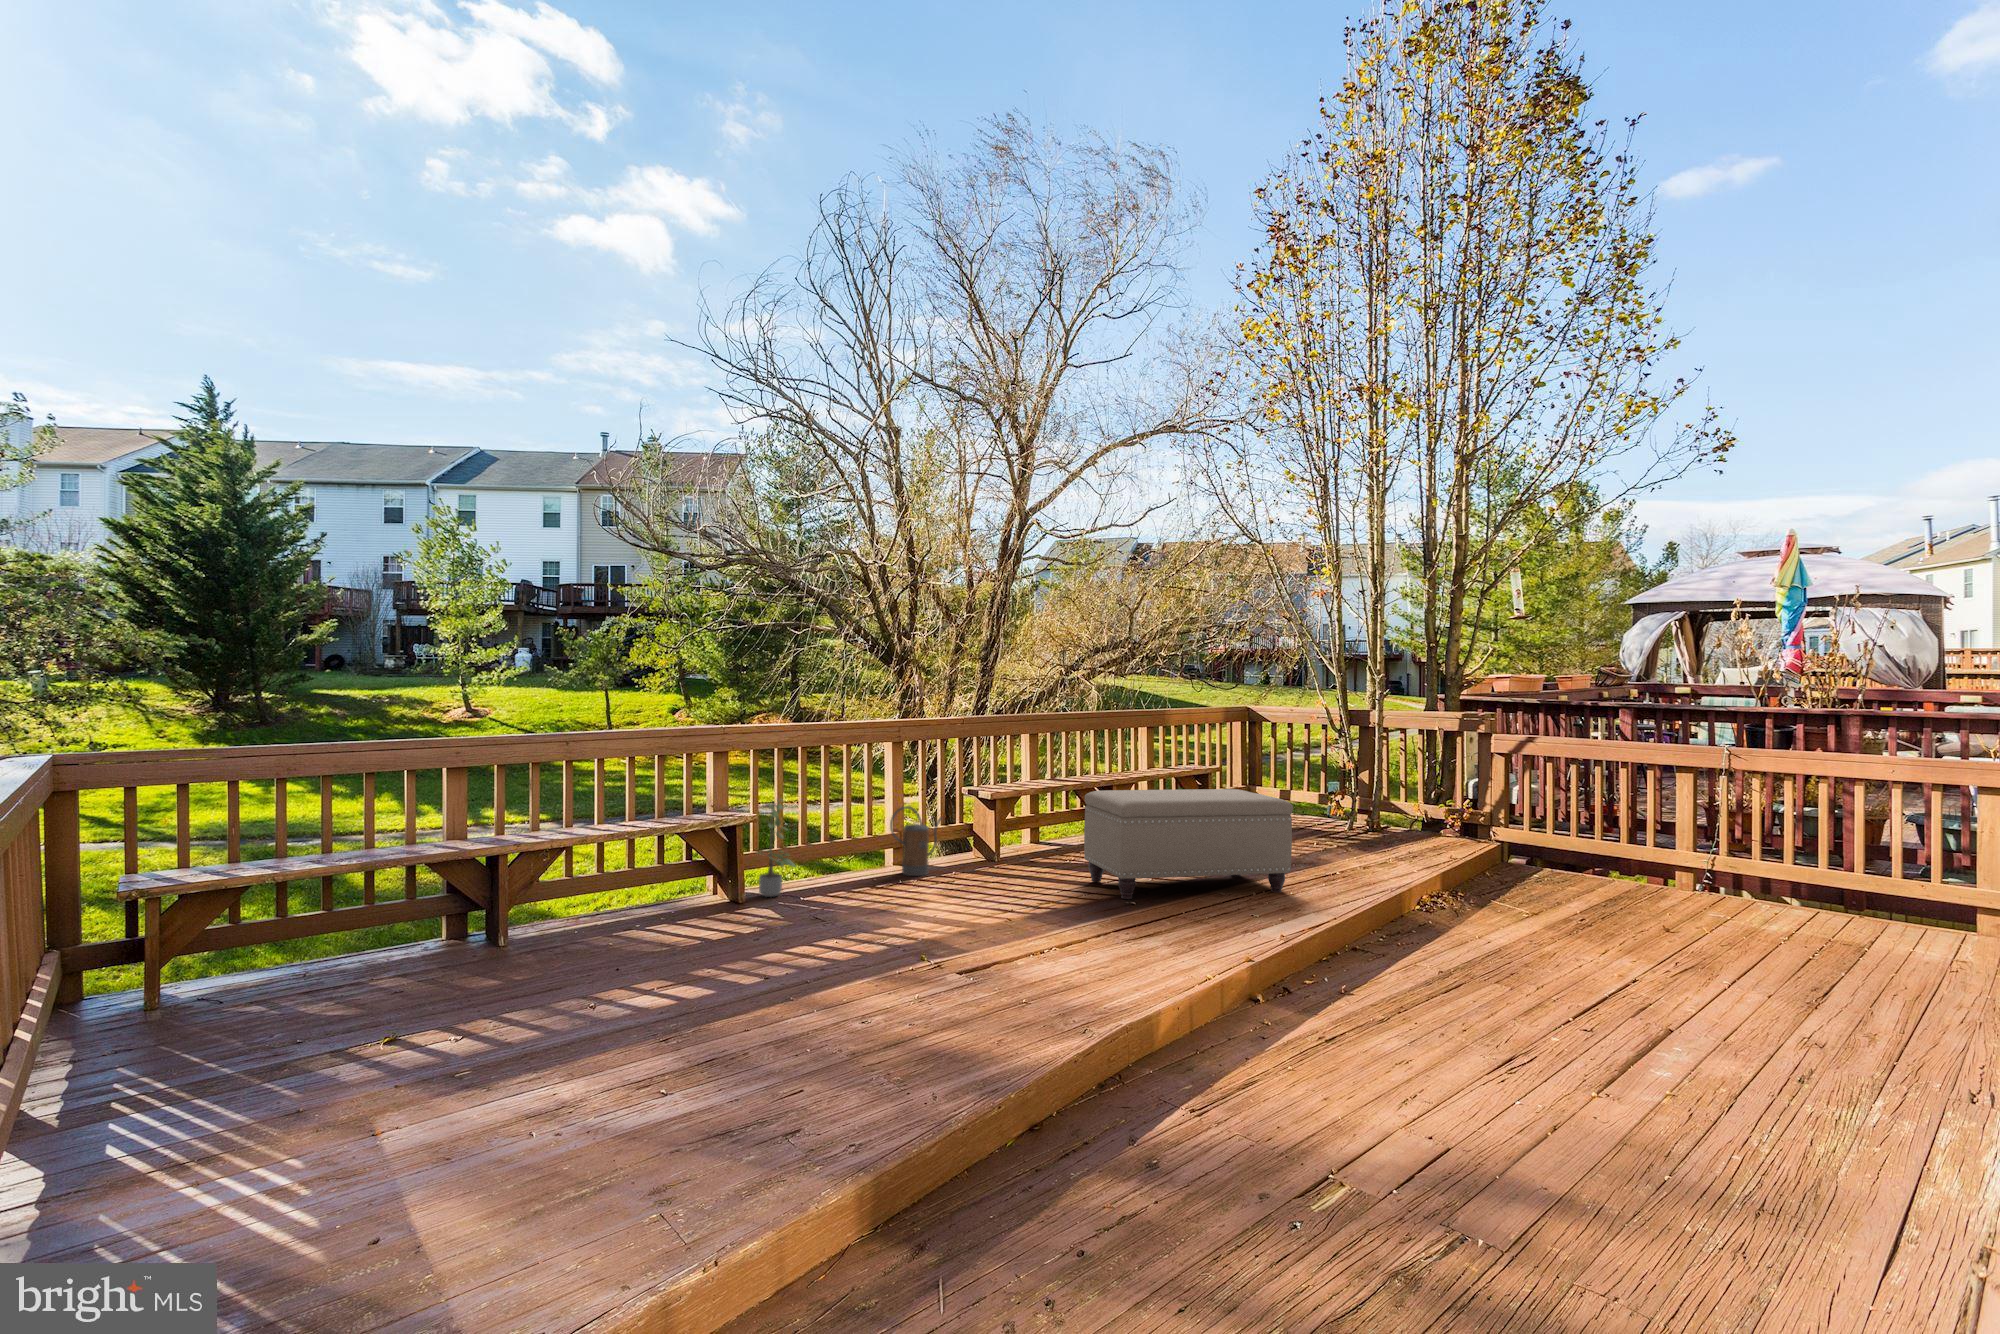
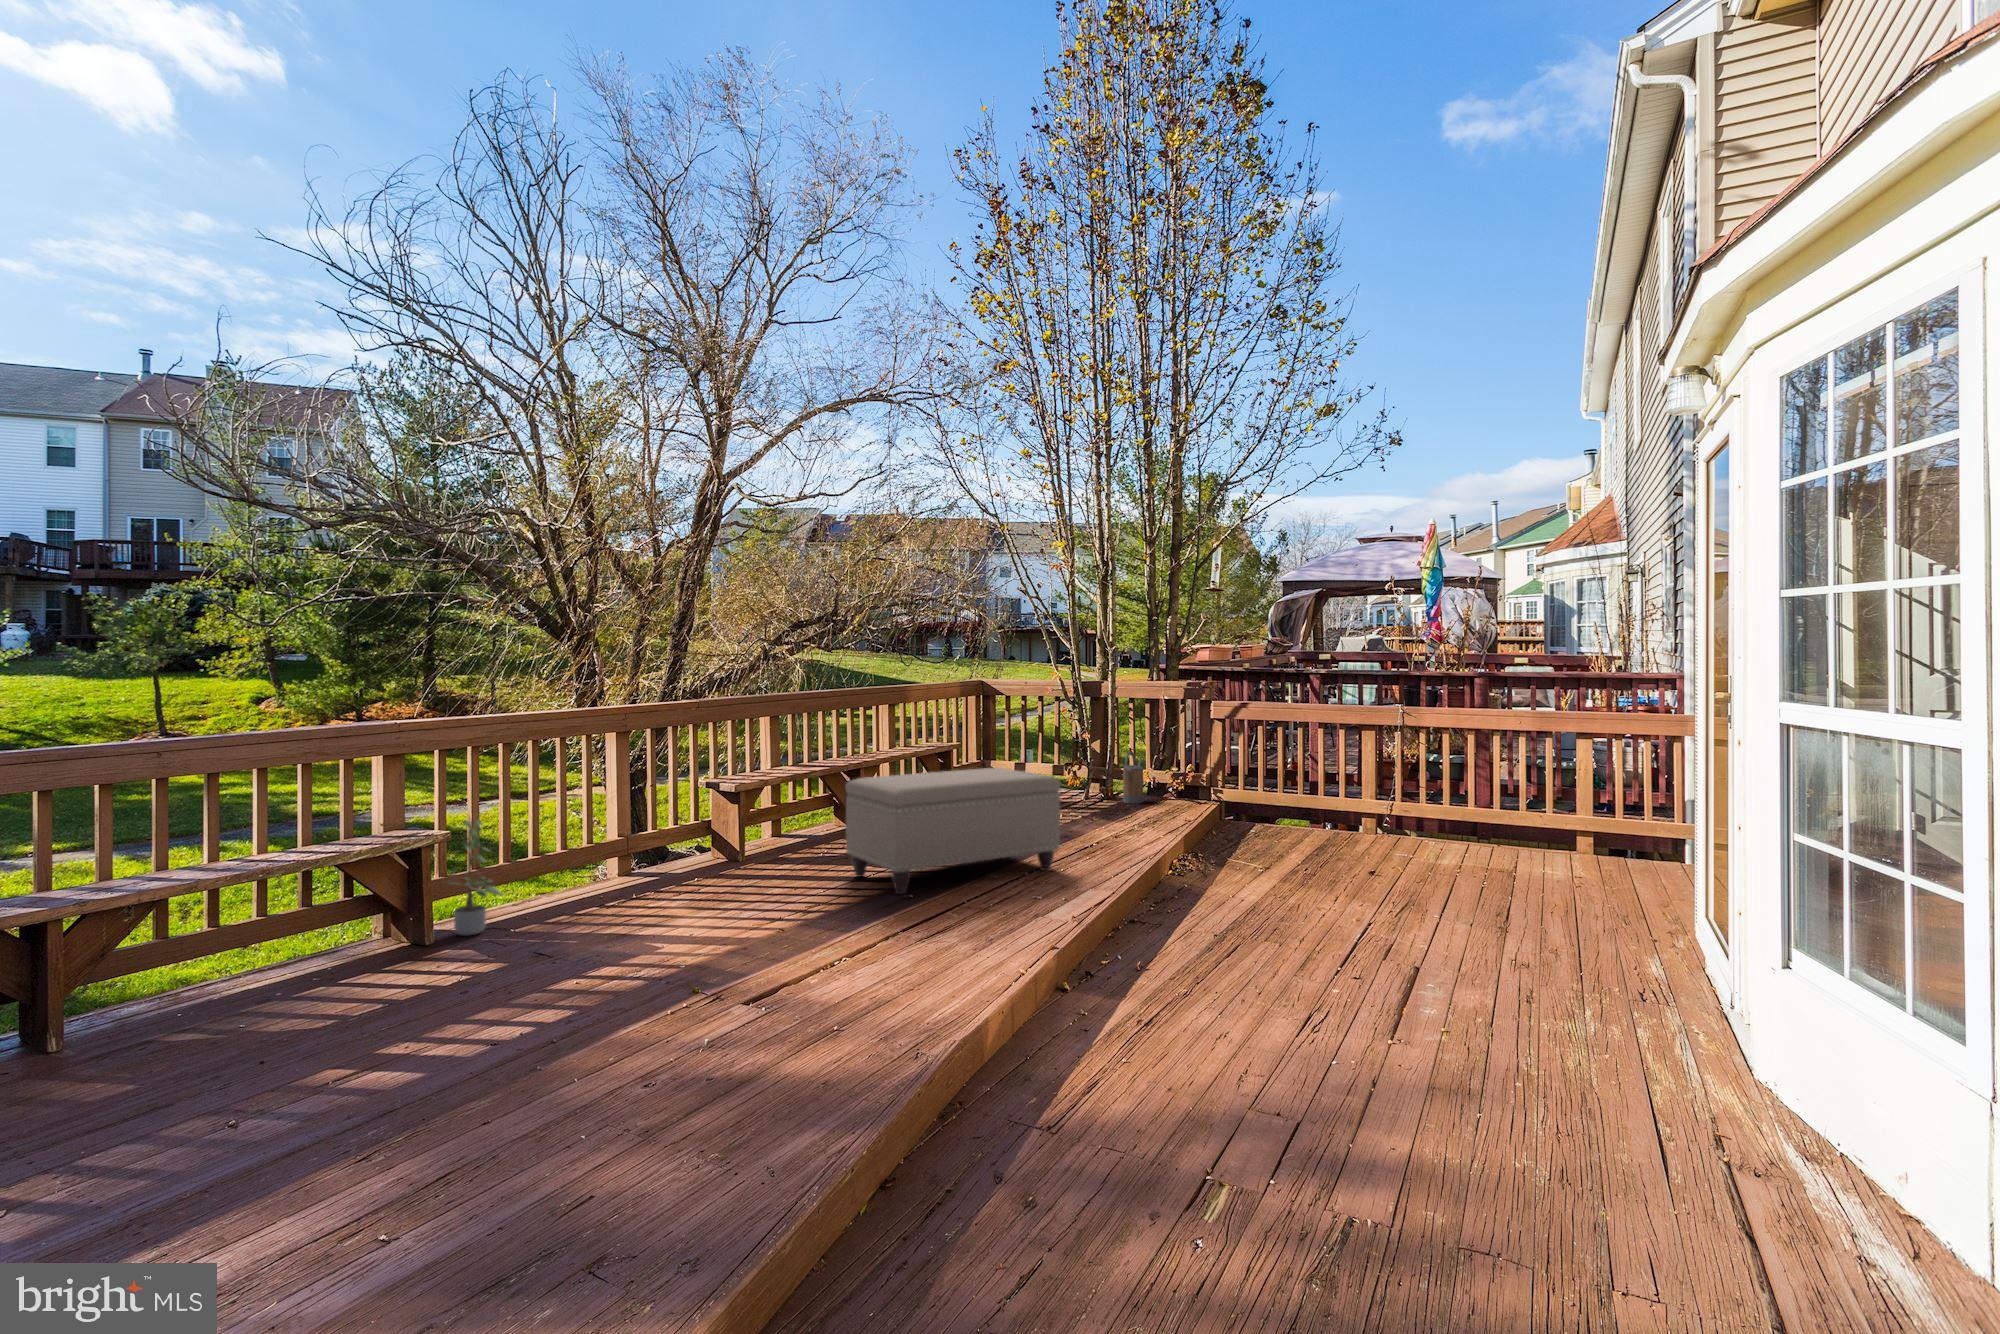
watering can: present [890,806,942,876] -> present [1123,752,1143,803]

